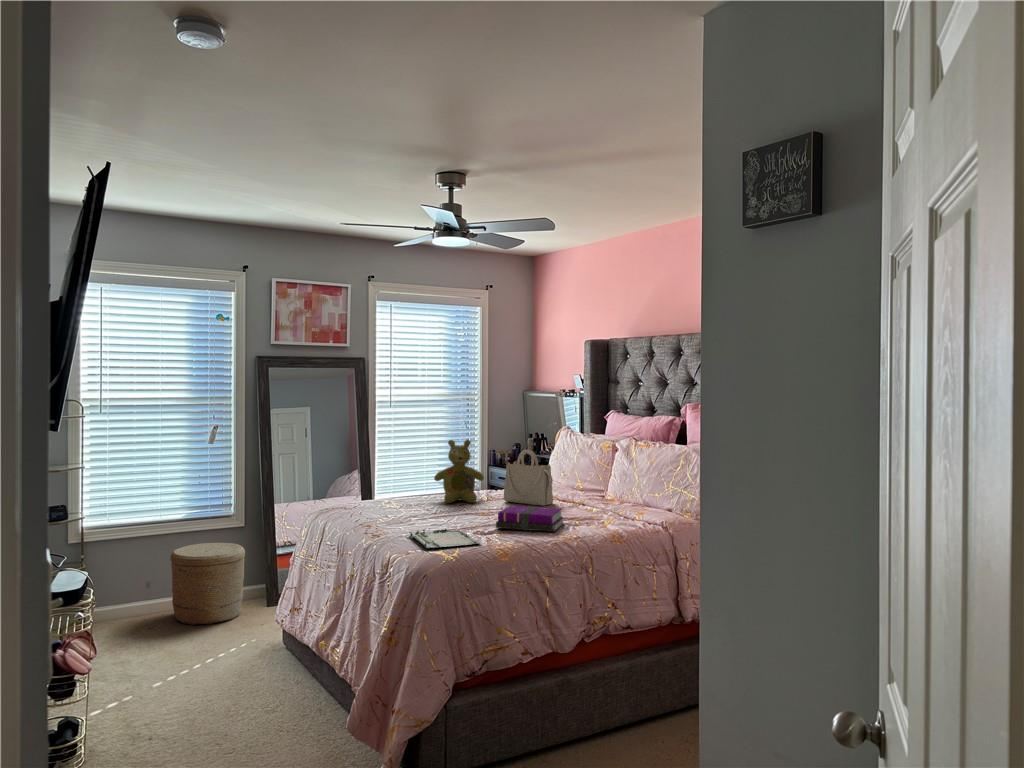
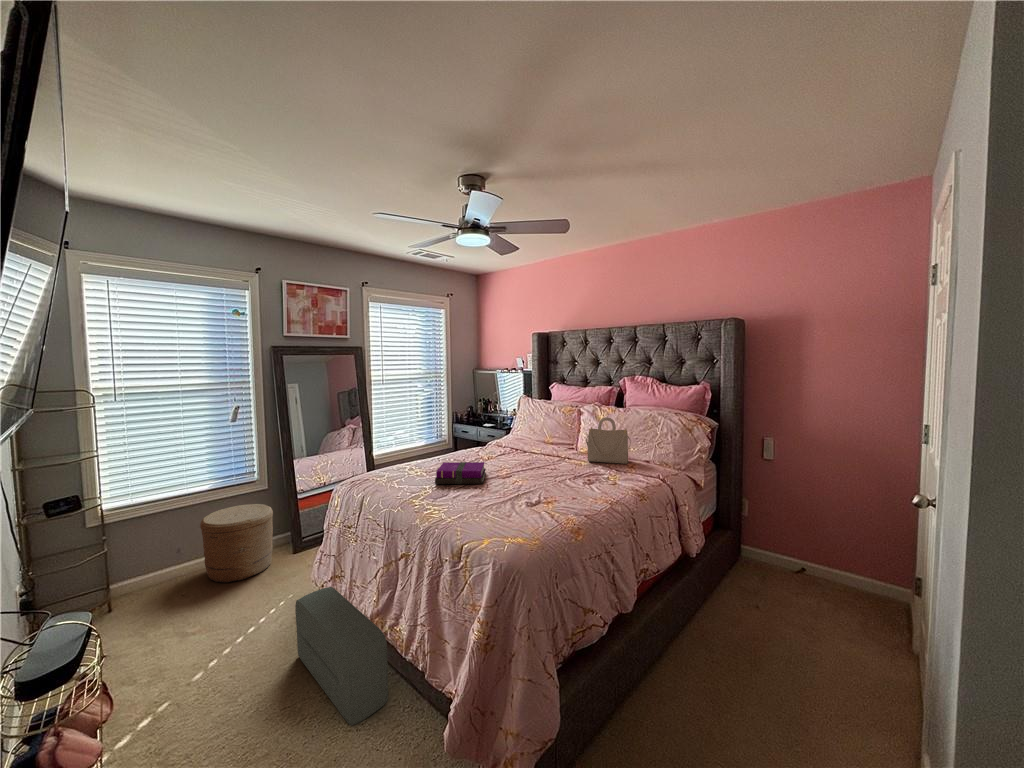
stuffed bear: present [434,440,484,503] -> none [446,410,485,463]
handbag: present [504,450,553,506] -> present [586,417,631,464]
notebook: present [496,506,563,532] -> present [435,462,486,484]
tray: present [409,529,481,549] -> none [463,493,541,526]
pouf: none [247,619,321,736] -> present [295,587,388,726]

